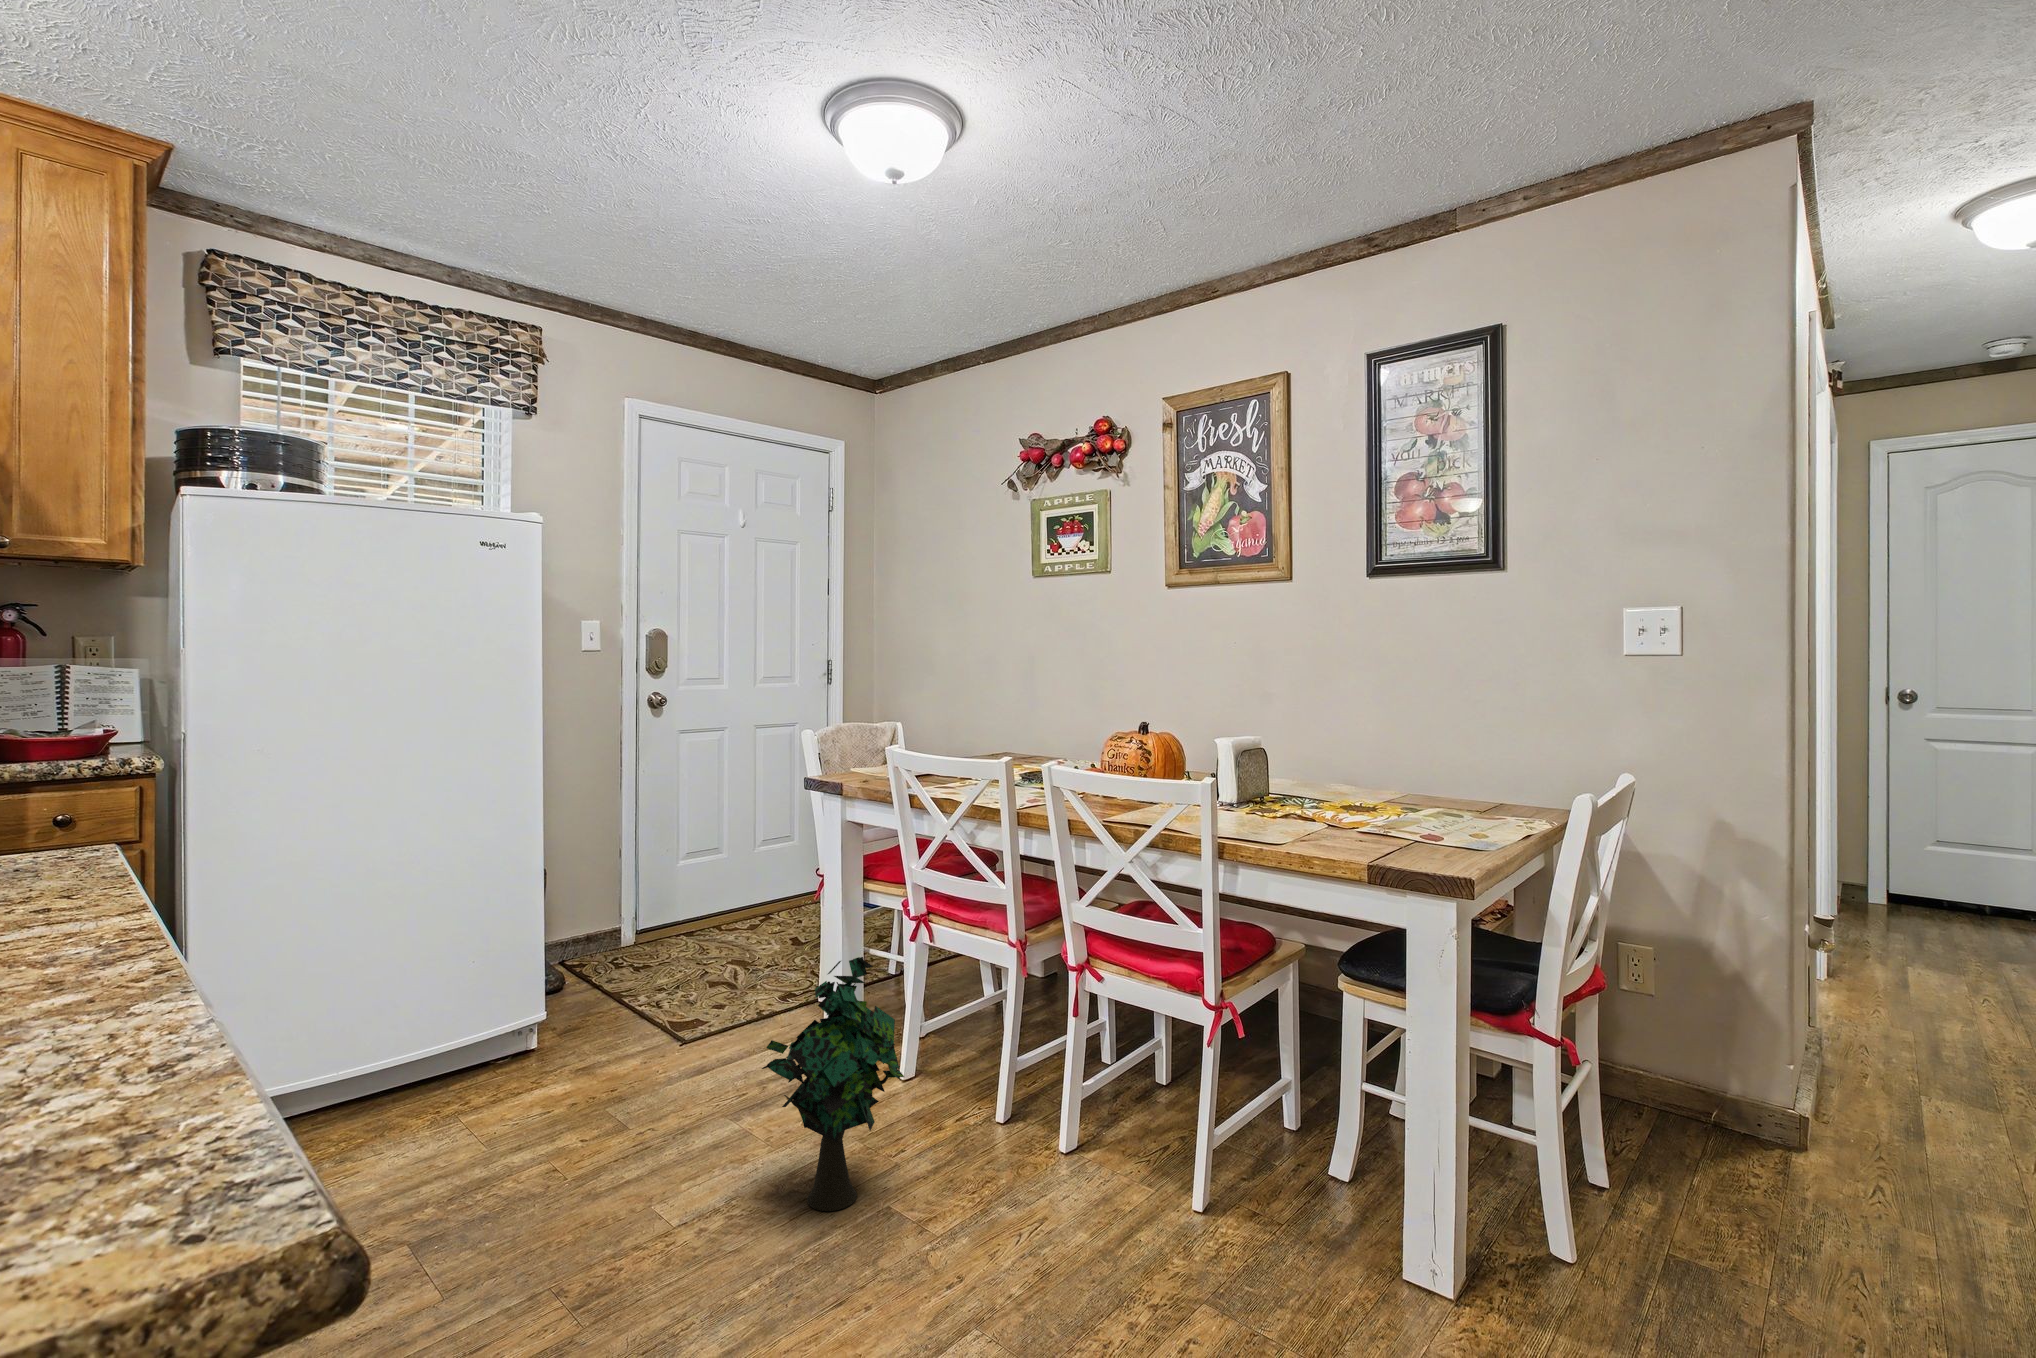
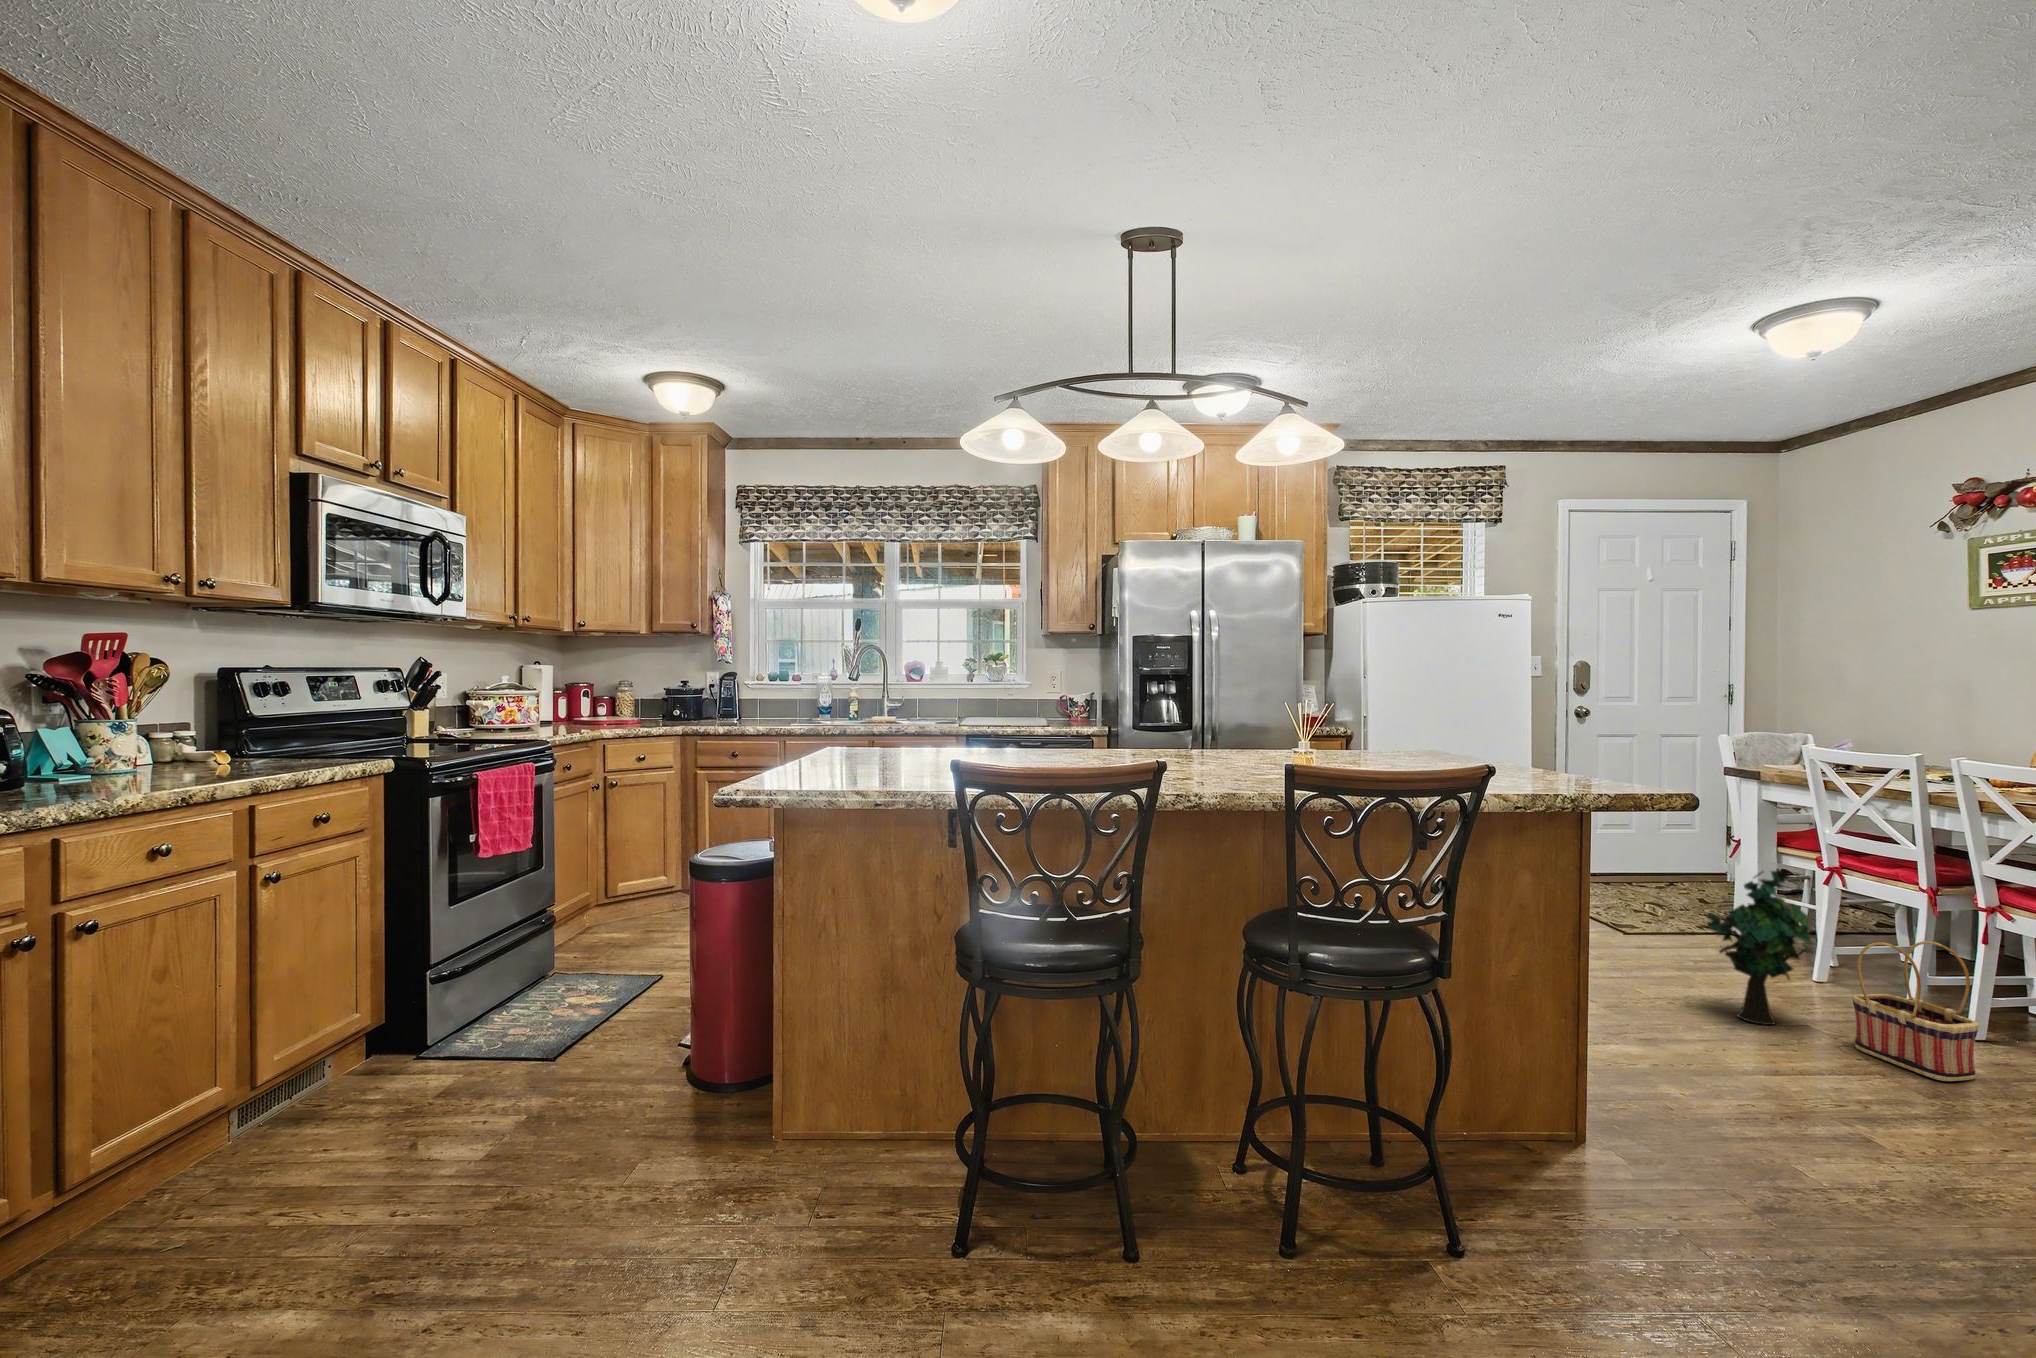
basket: none [945,1037,1080,1259] -> present [1852,941,1979,1081]

